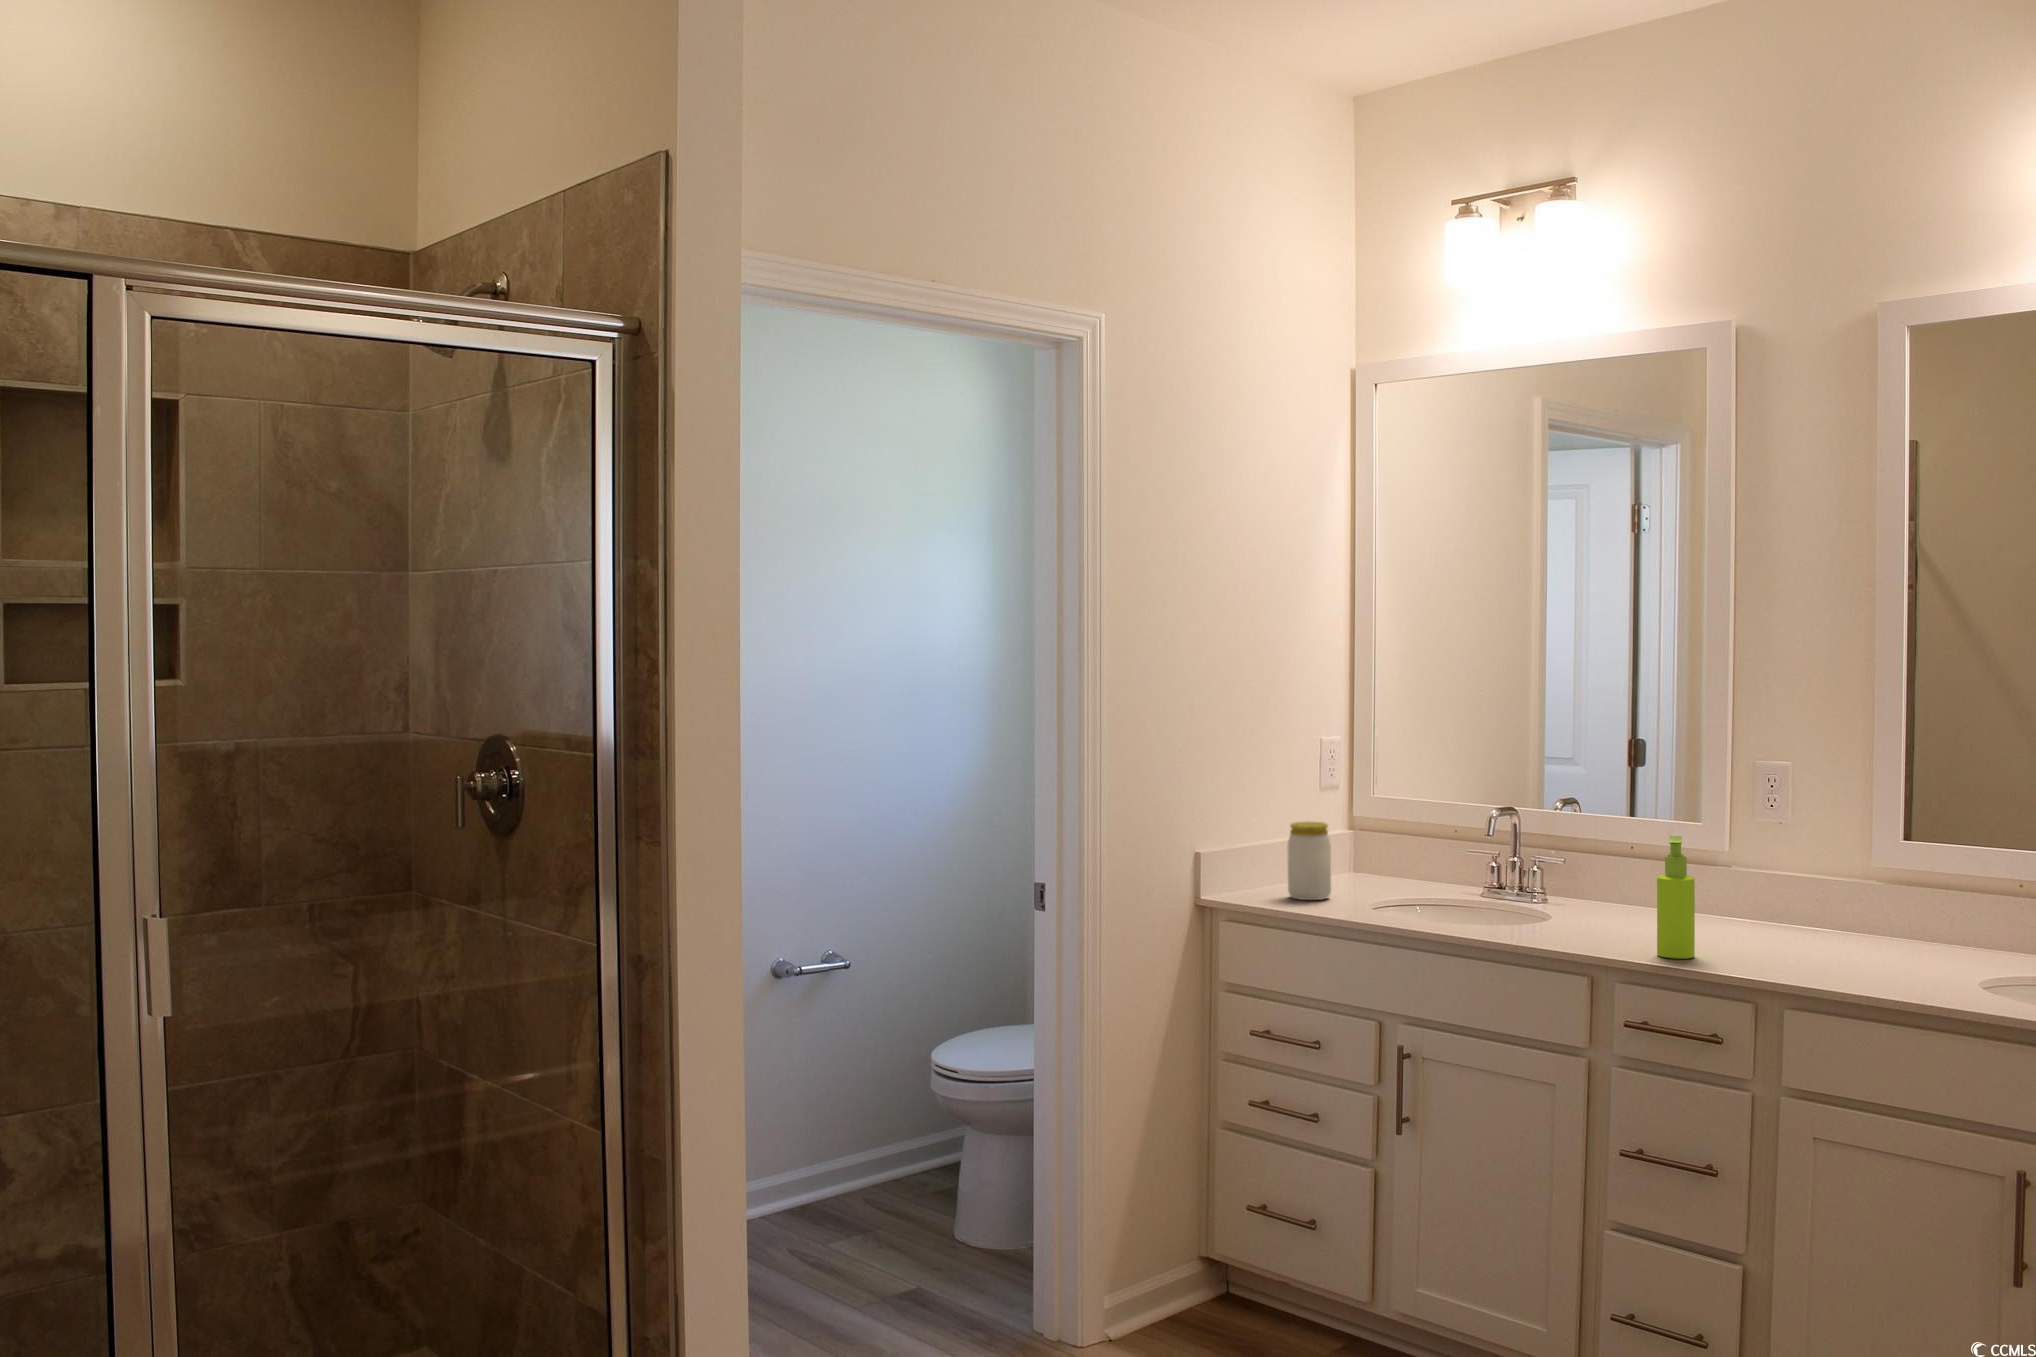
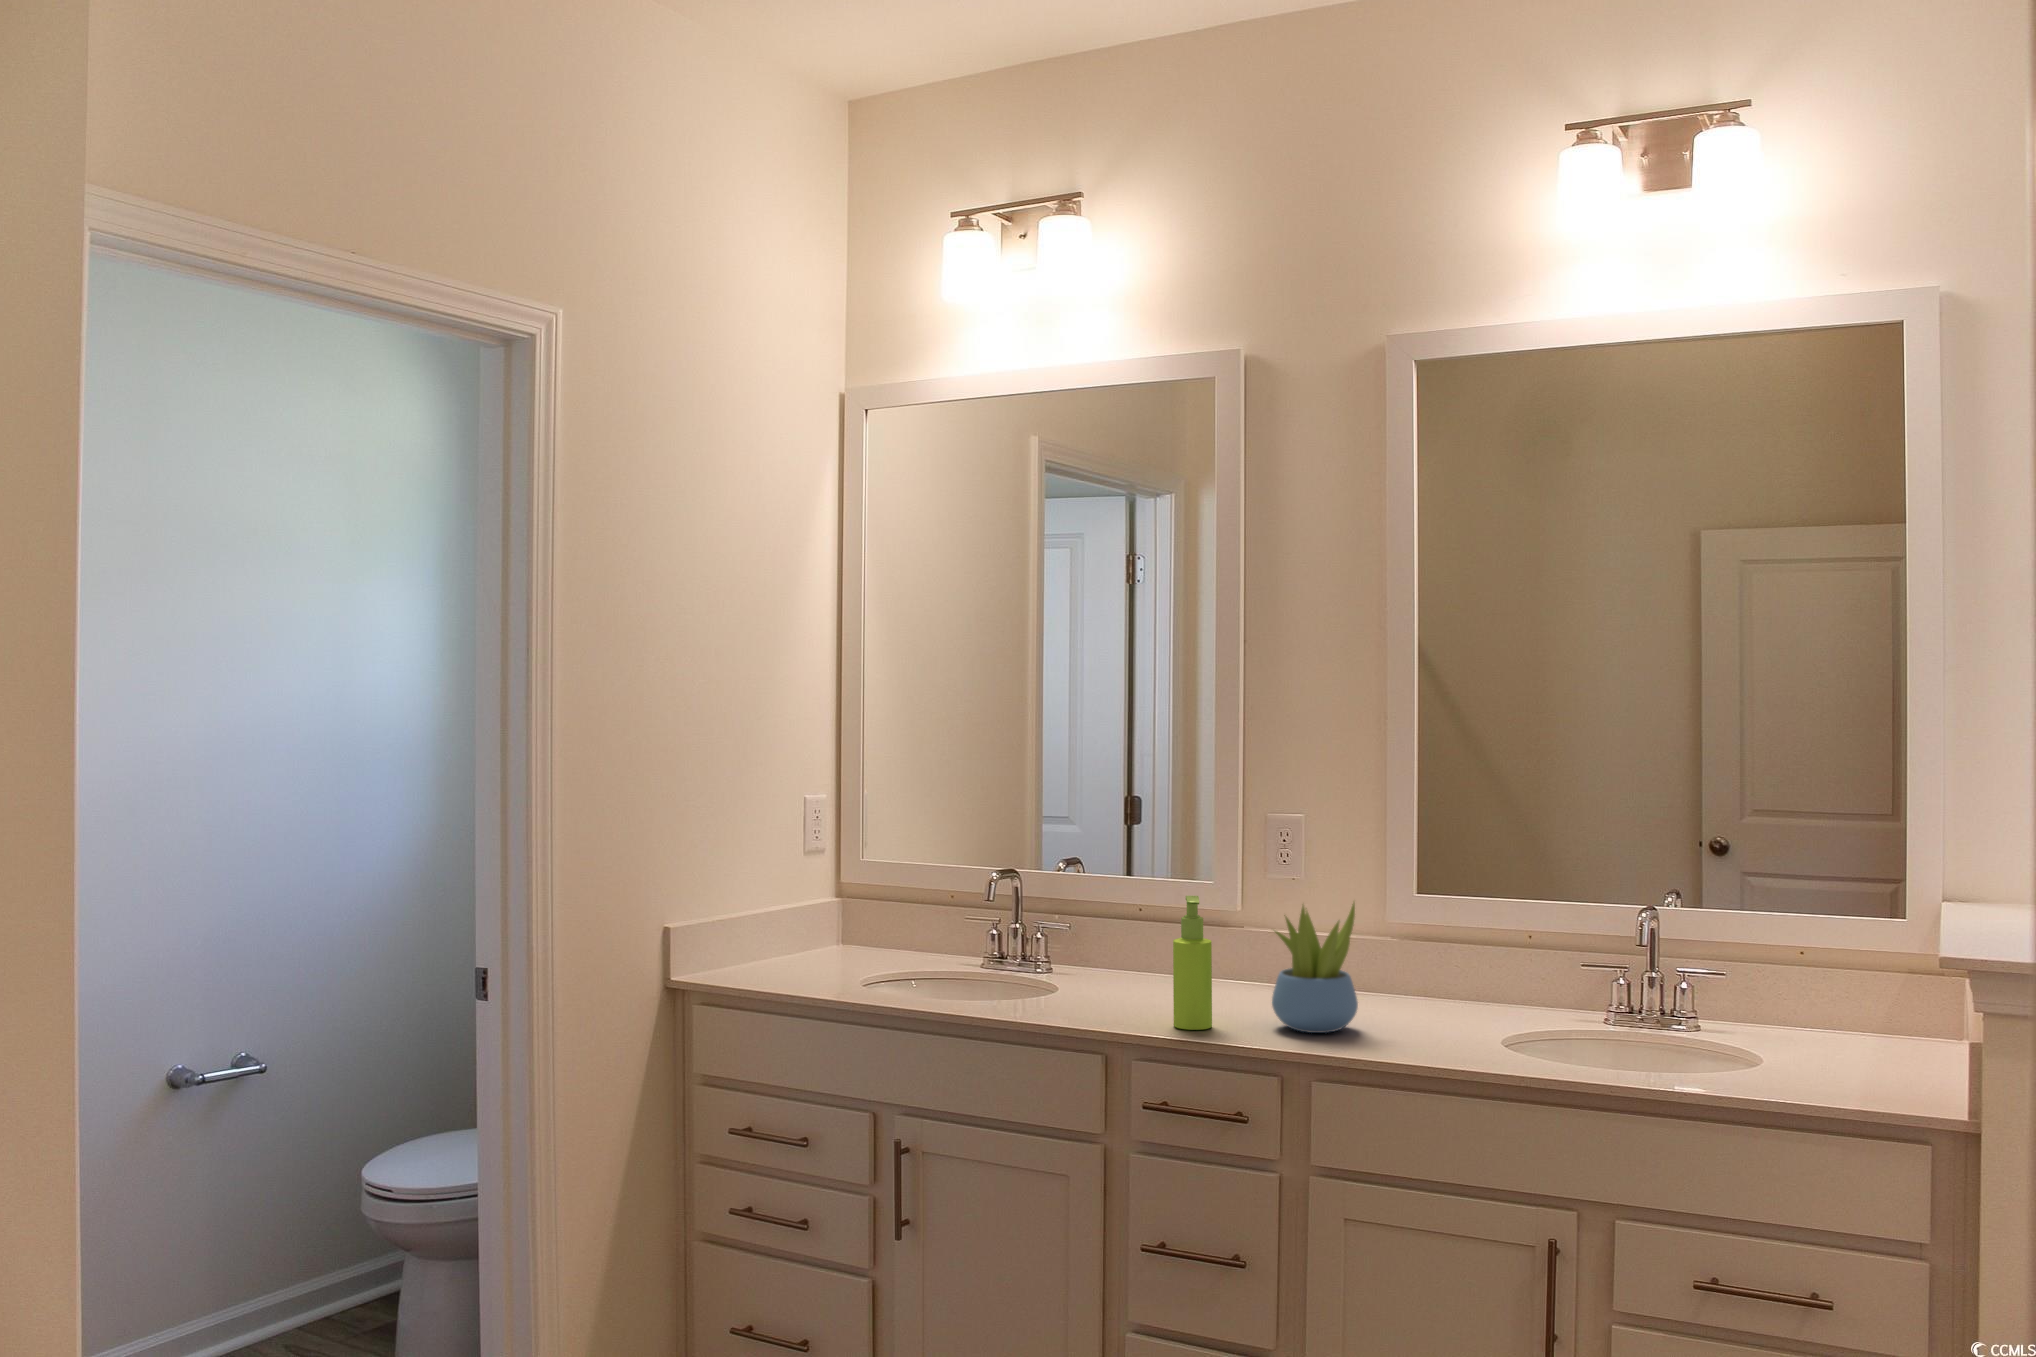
jar: present [1288,822,1331,900] -> none [775,890,823,977]
succulent plant: none [1754,844,1840,967] -> present [1272,903,1358,1033]

